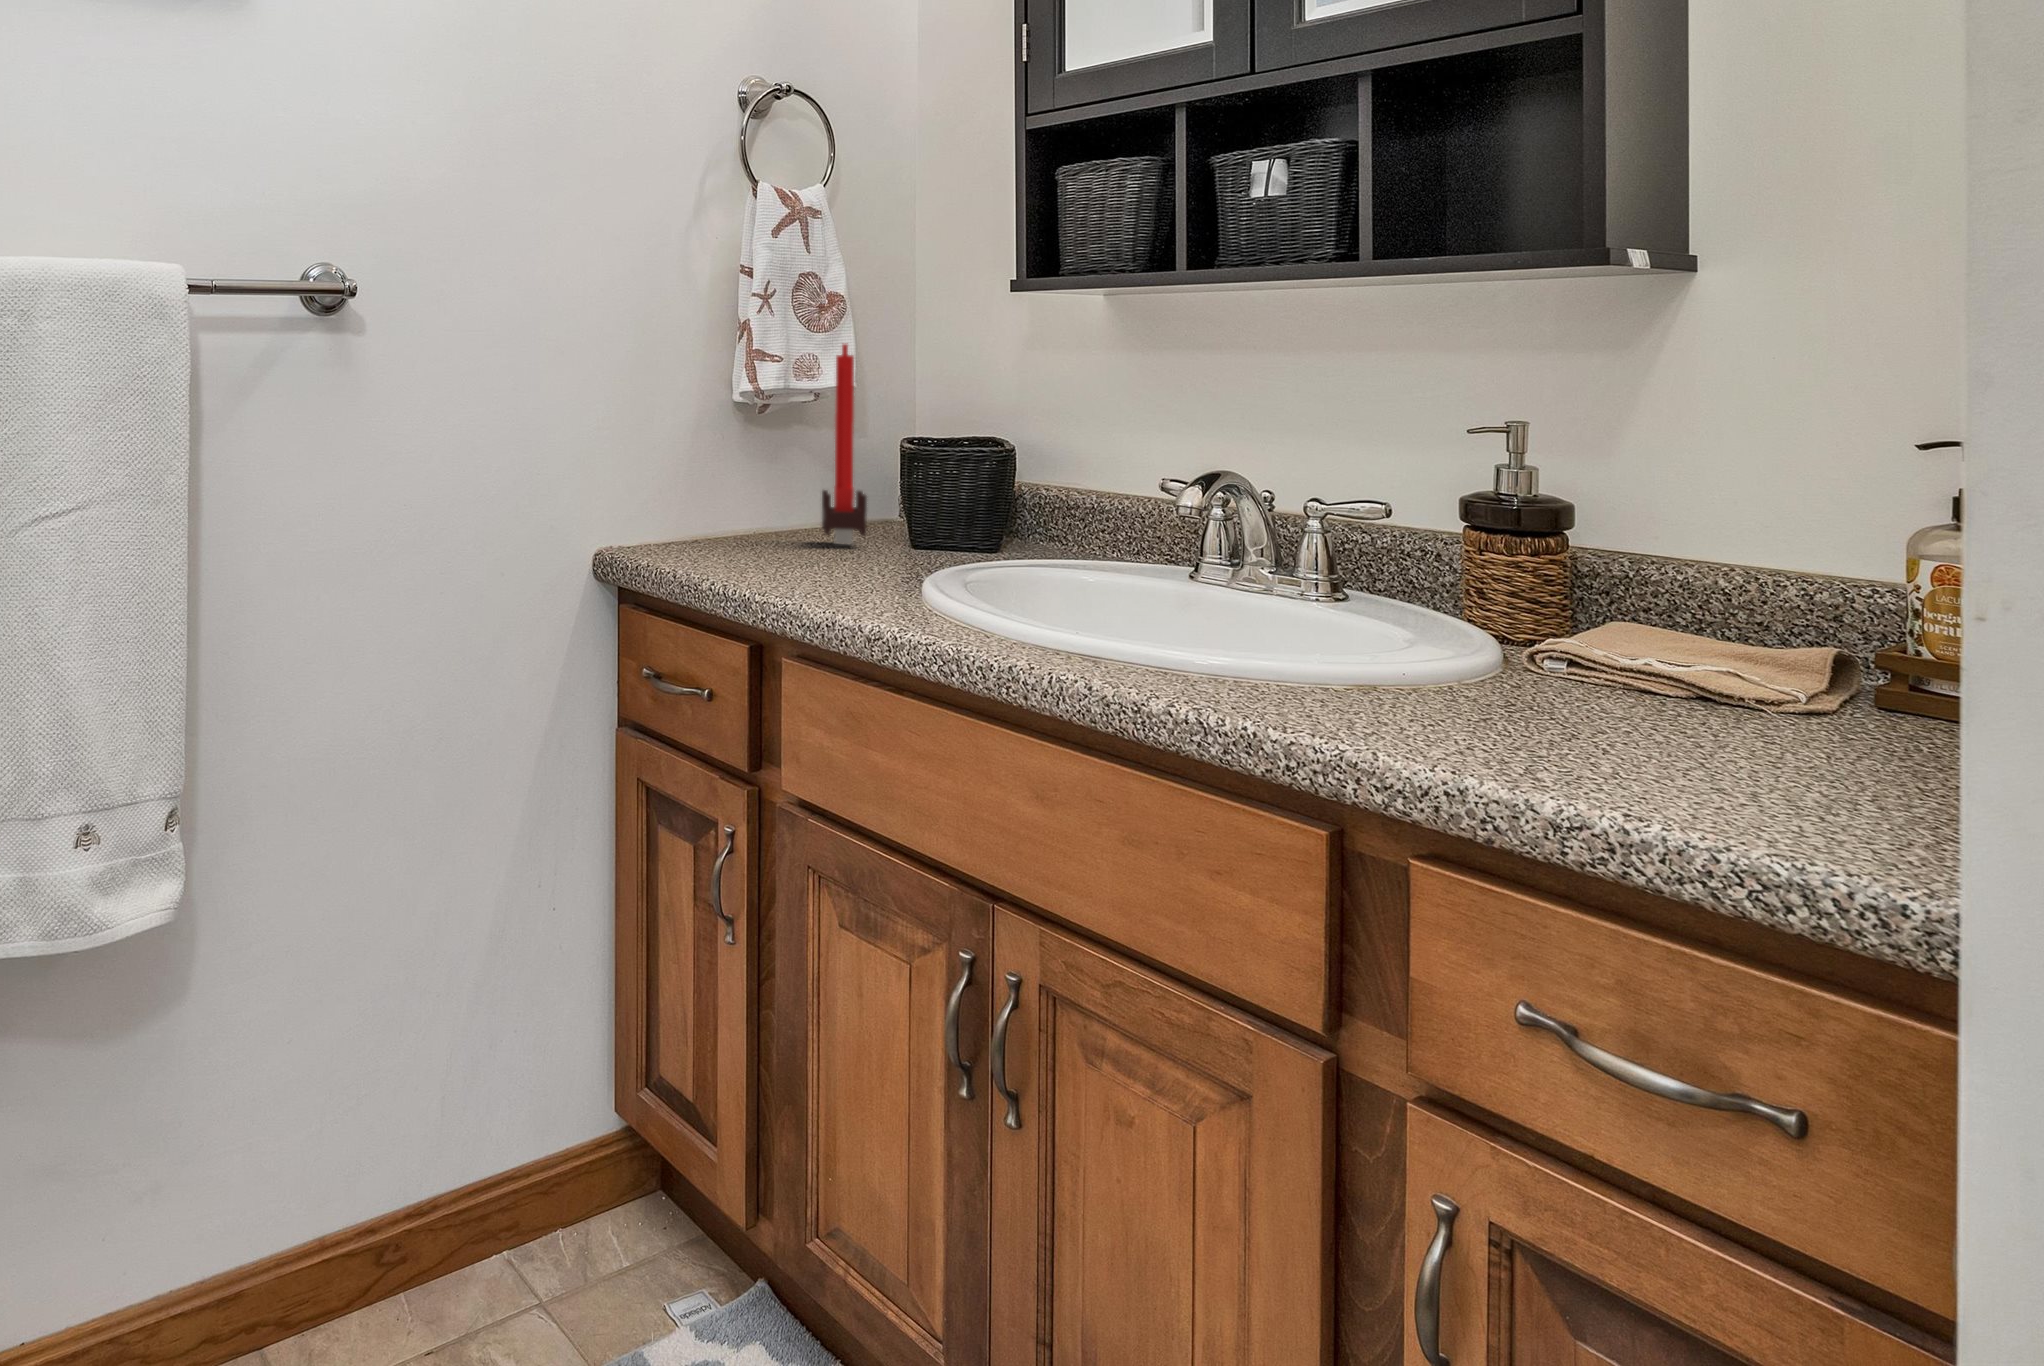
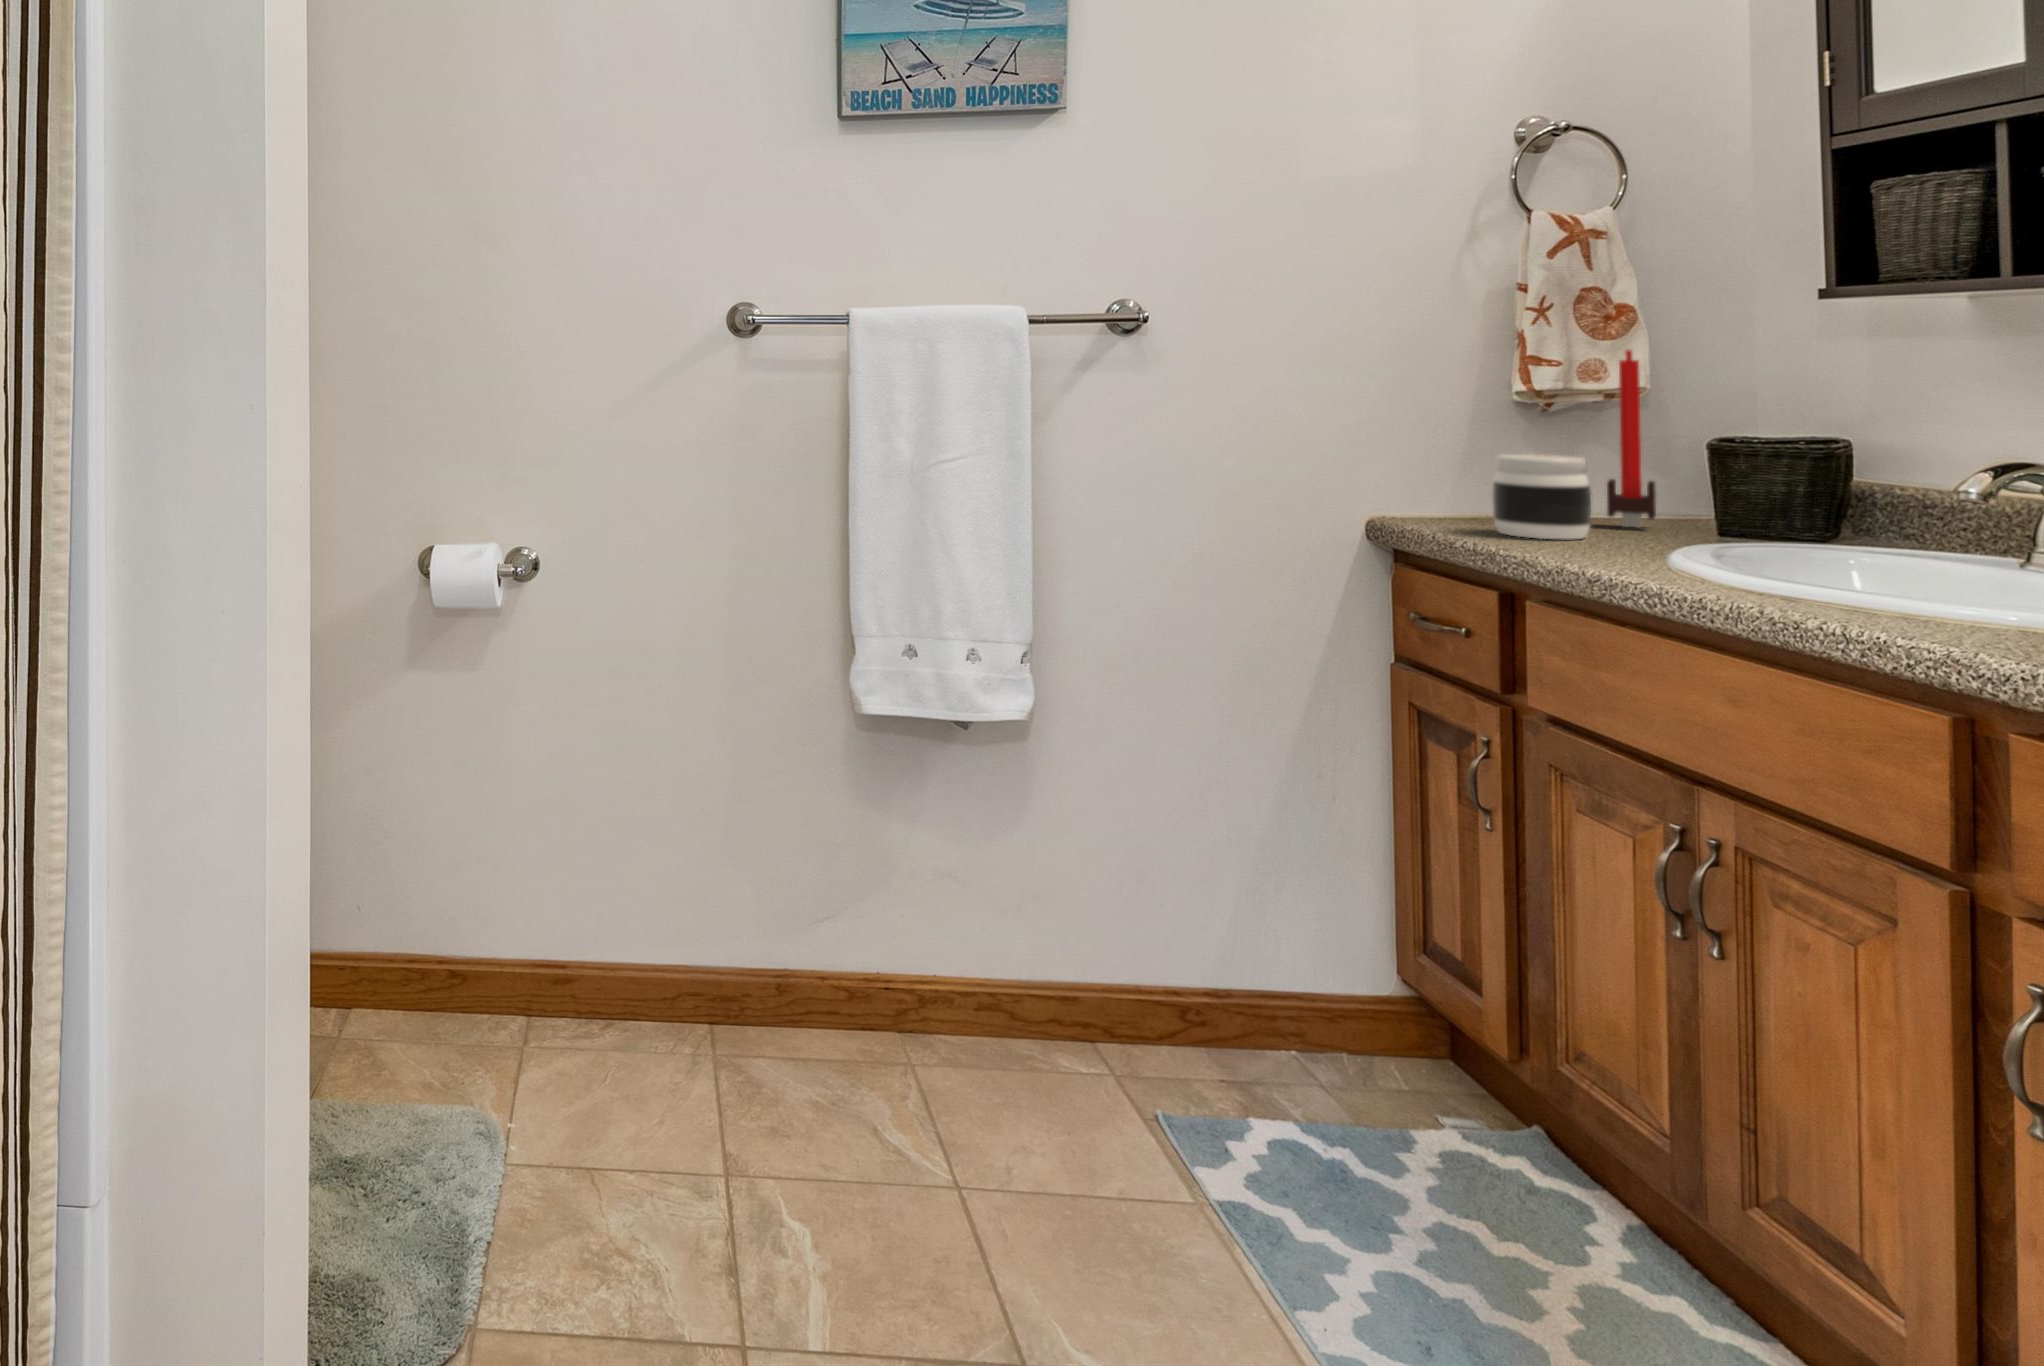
jar: none [731,466,825,571] -> present [1492,454,1591,540]

